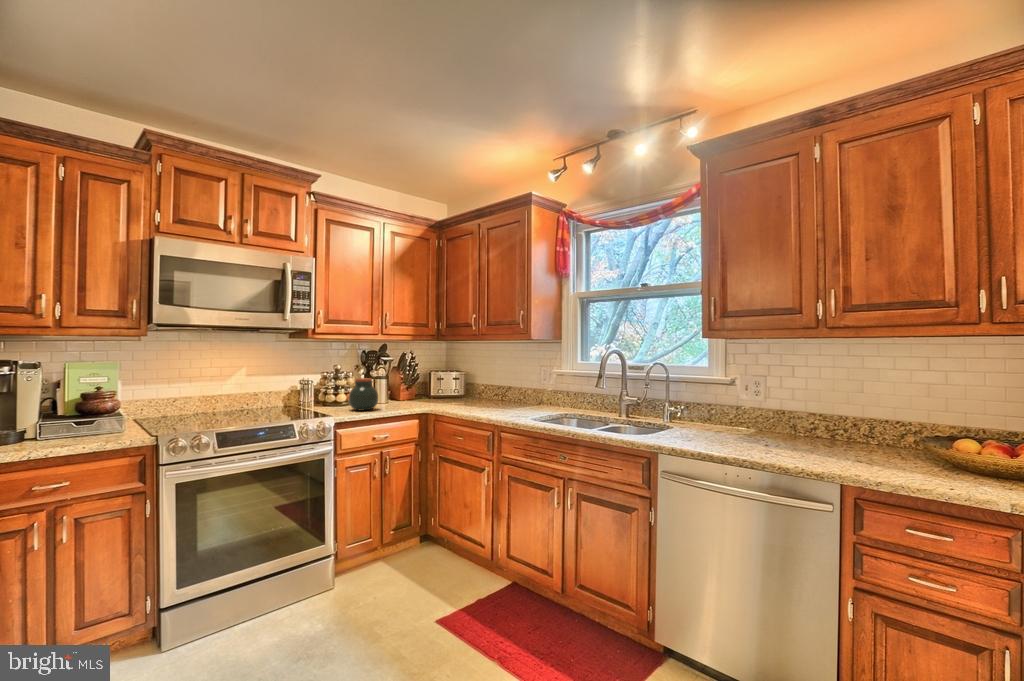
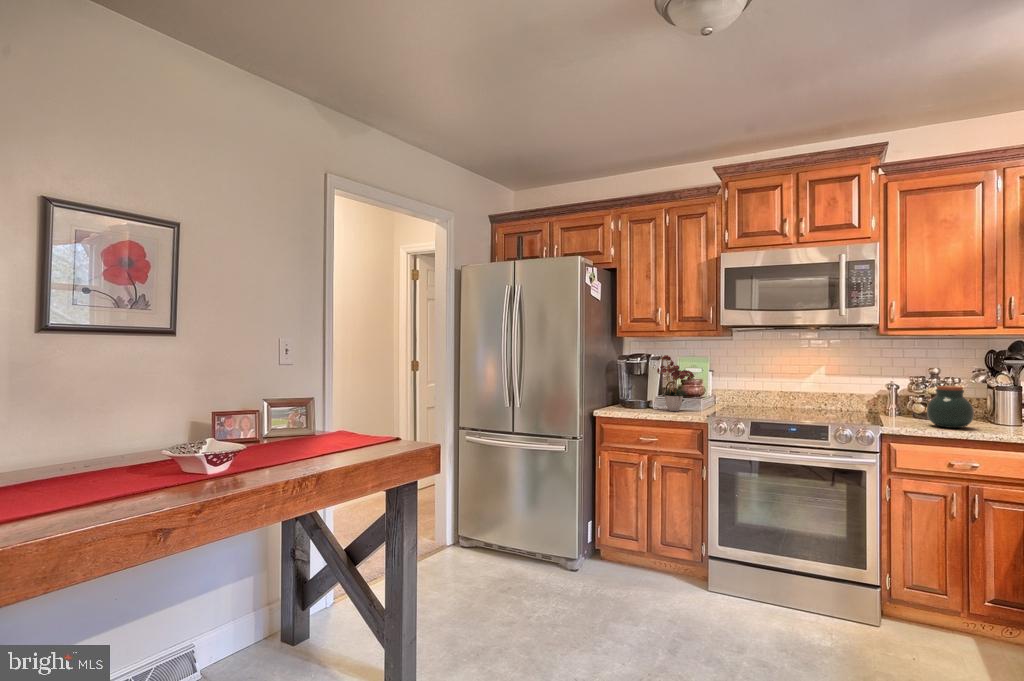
flower arrangement: none [55,358,125,439] -> present [657,355,694,411]

